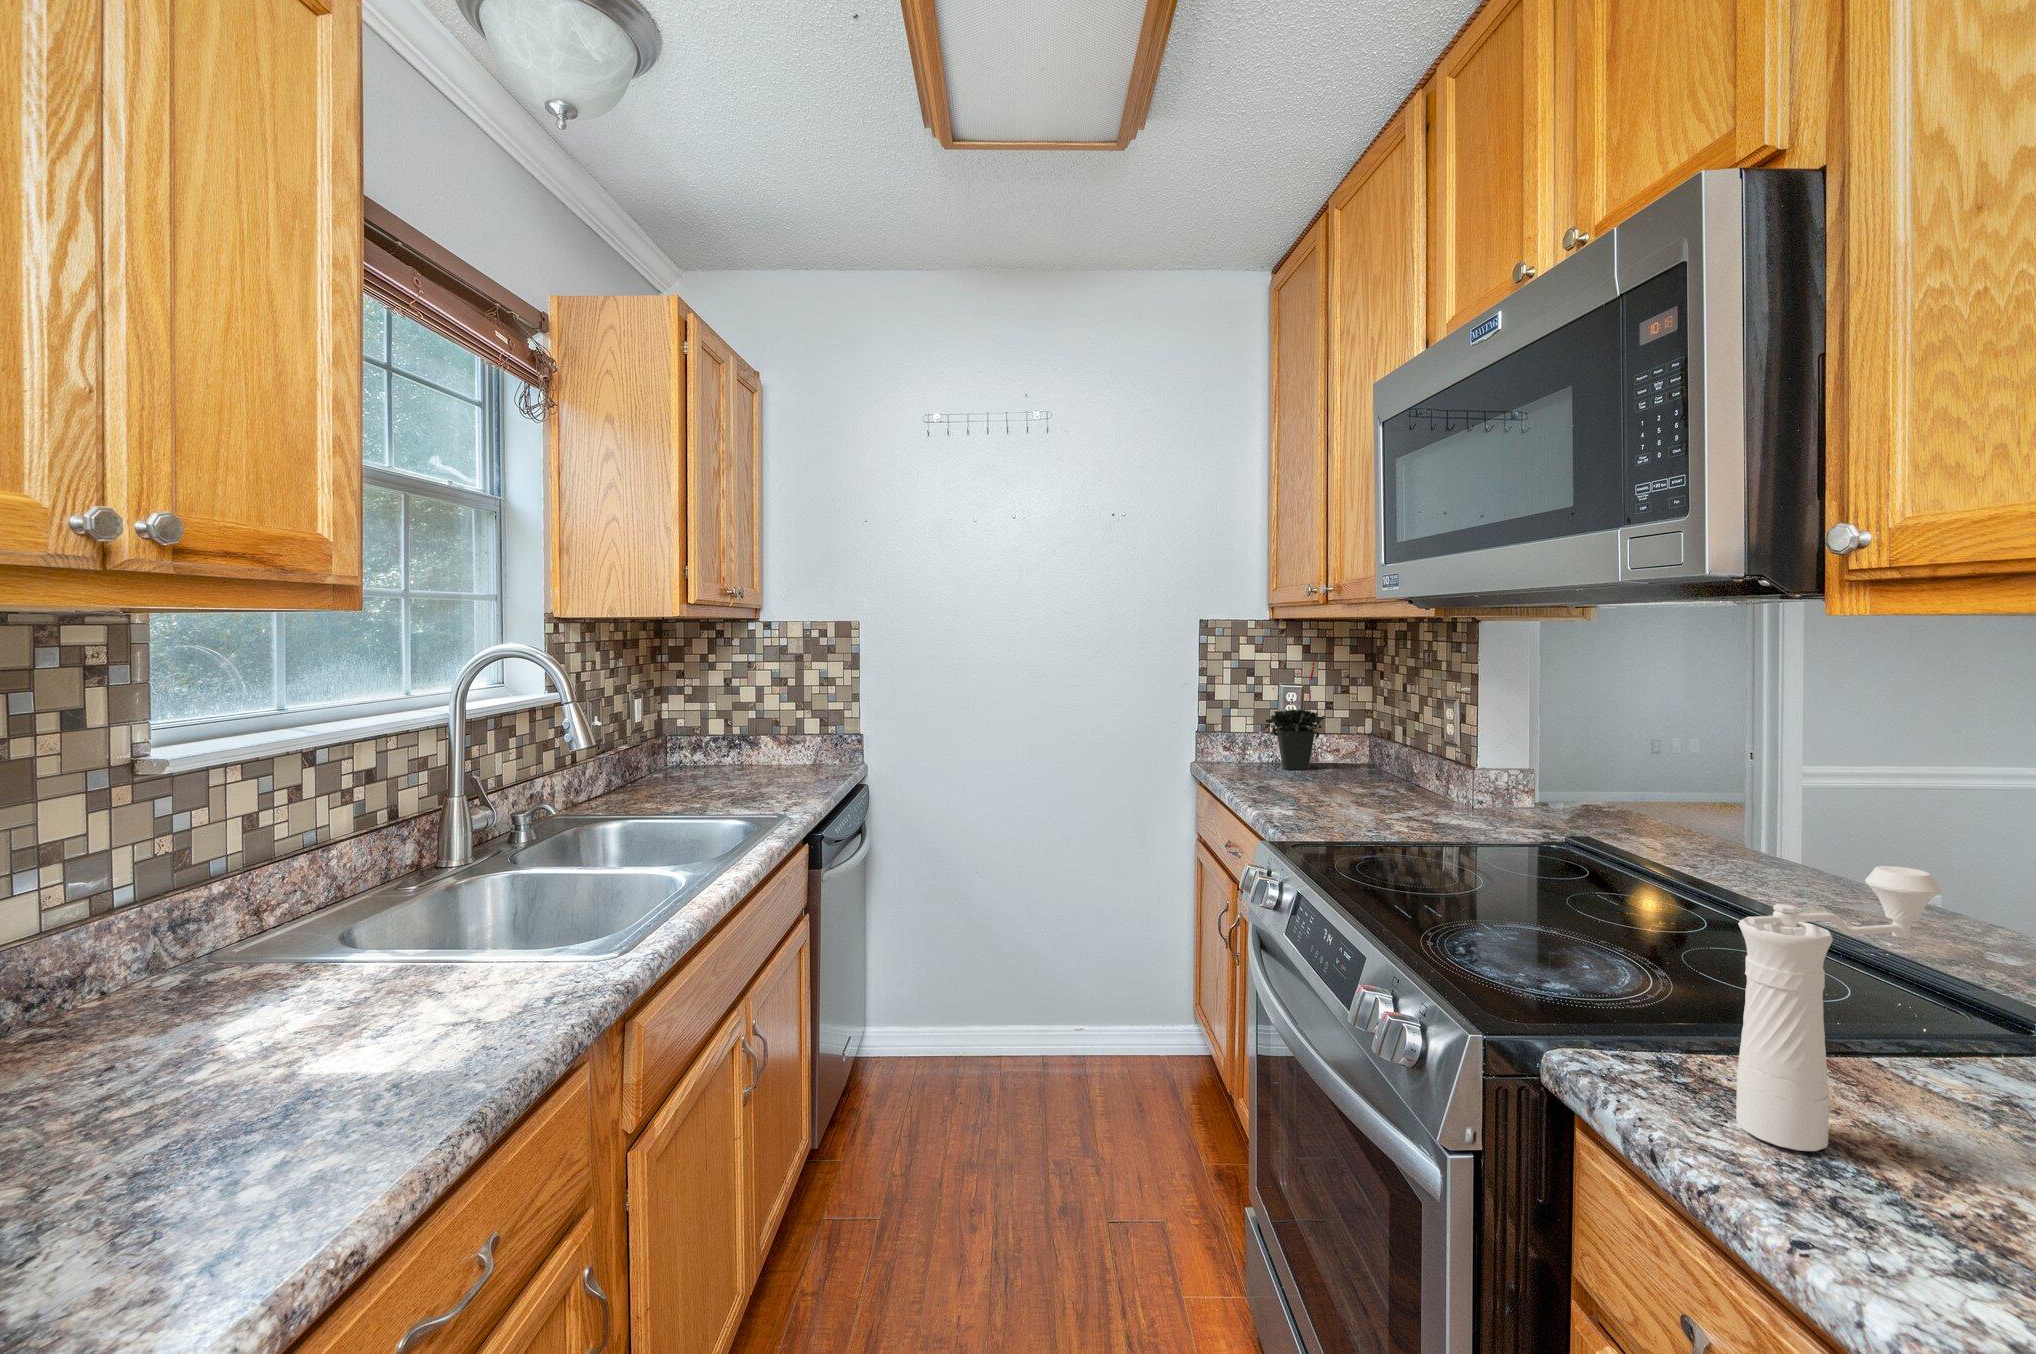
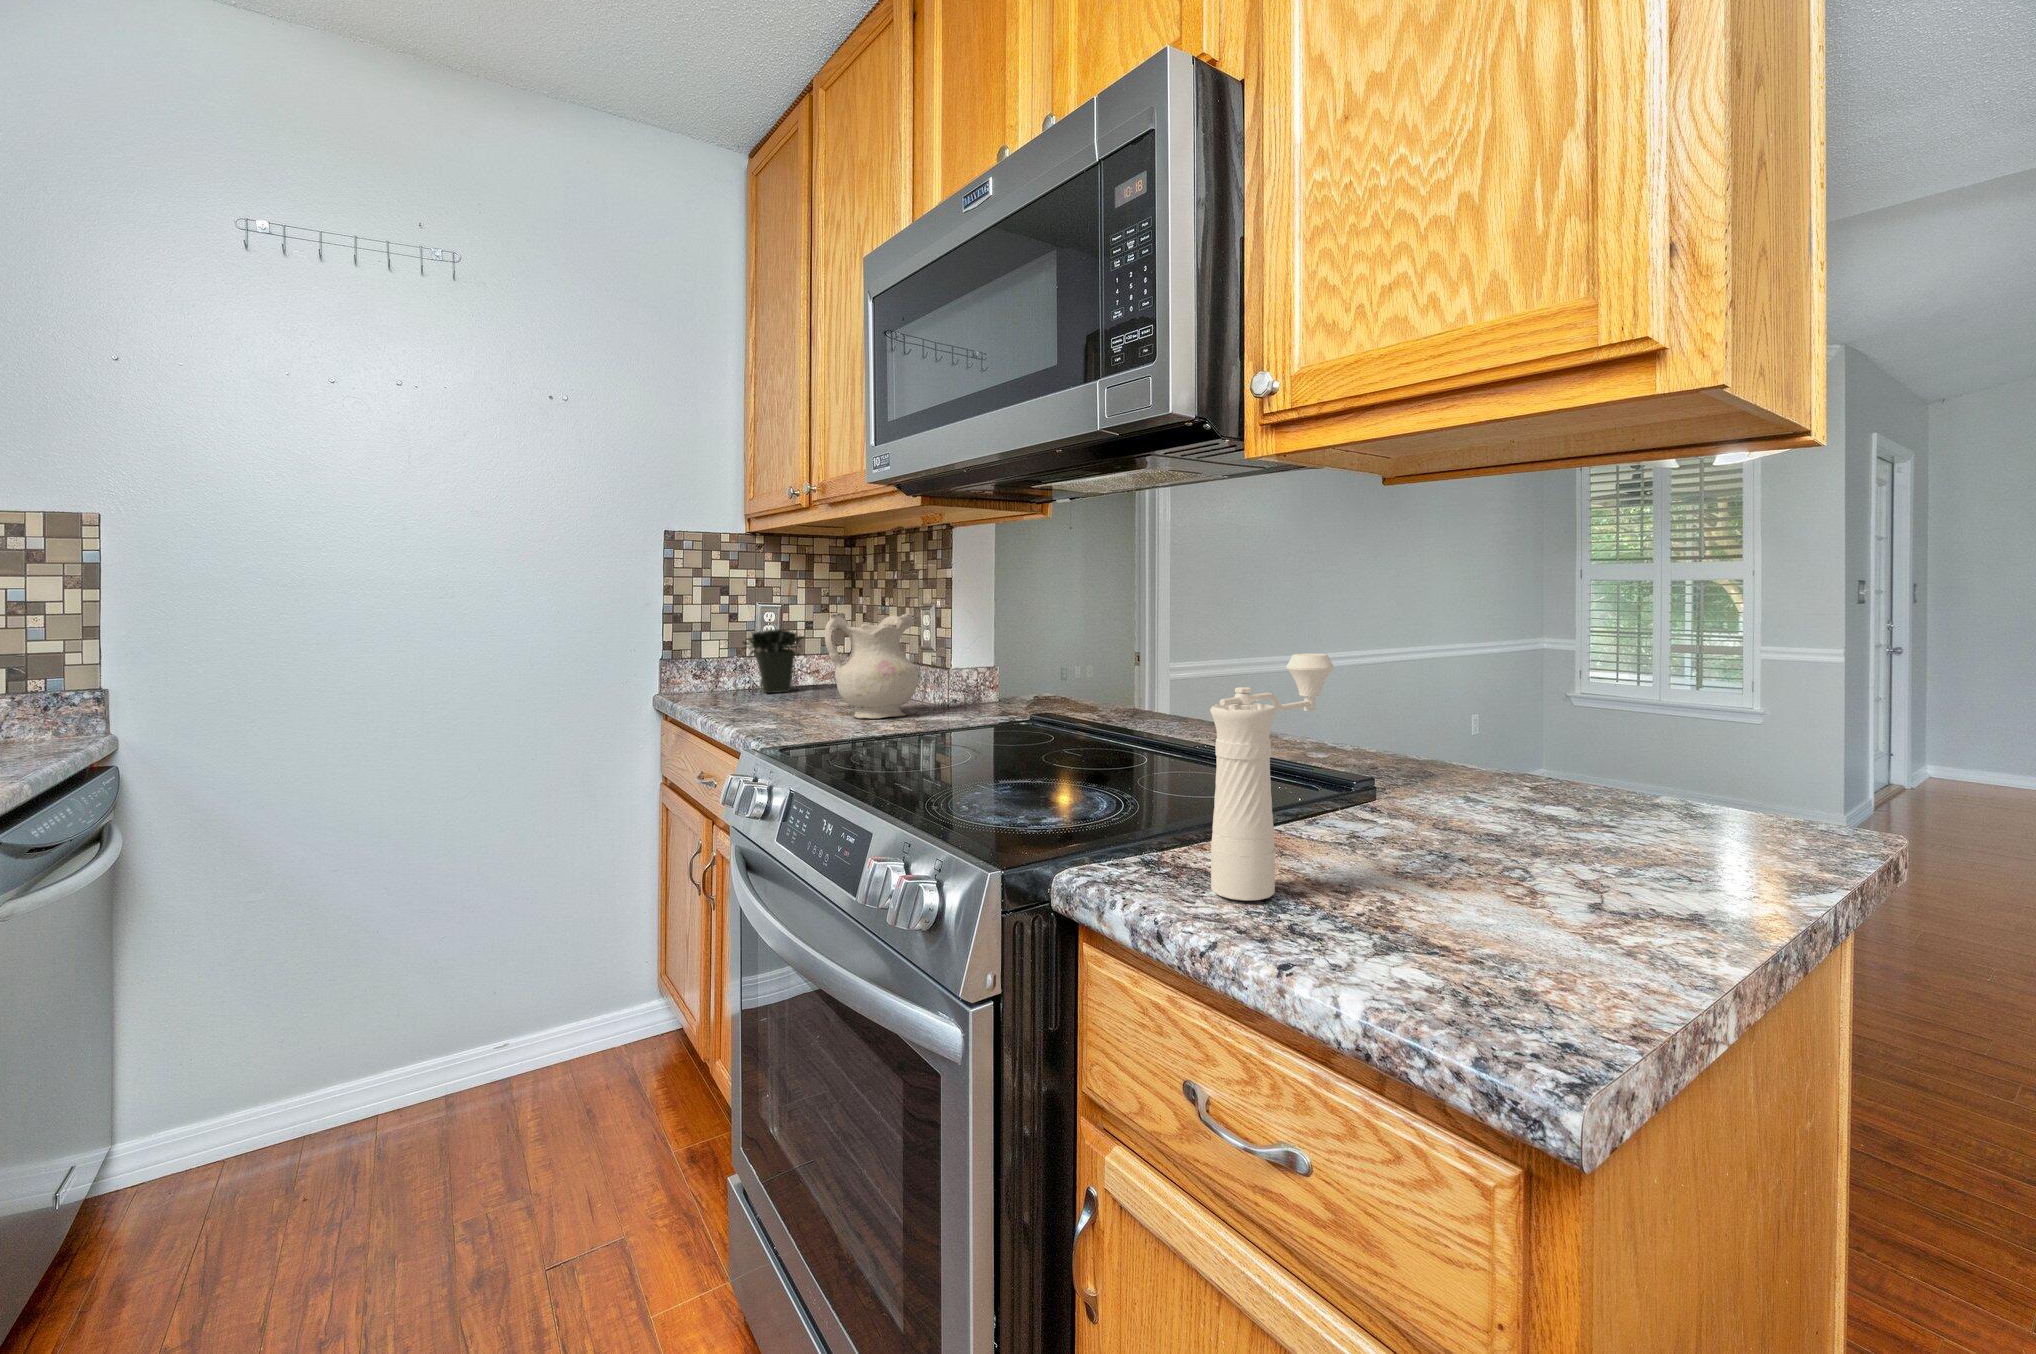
ceramic pitcher: none [1340,709,1437,815] -> present [825,613,918,718]

